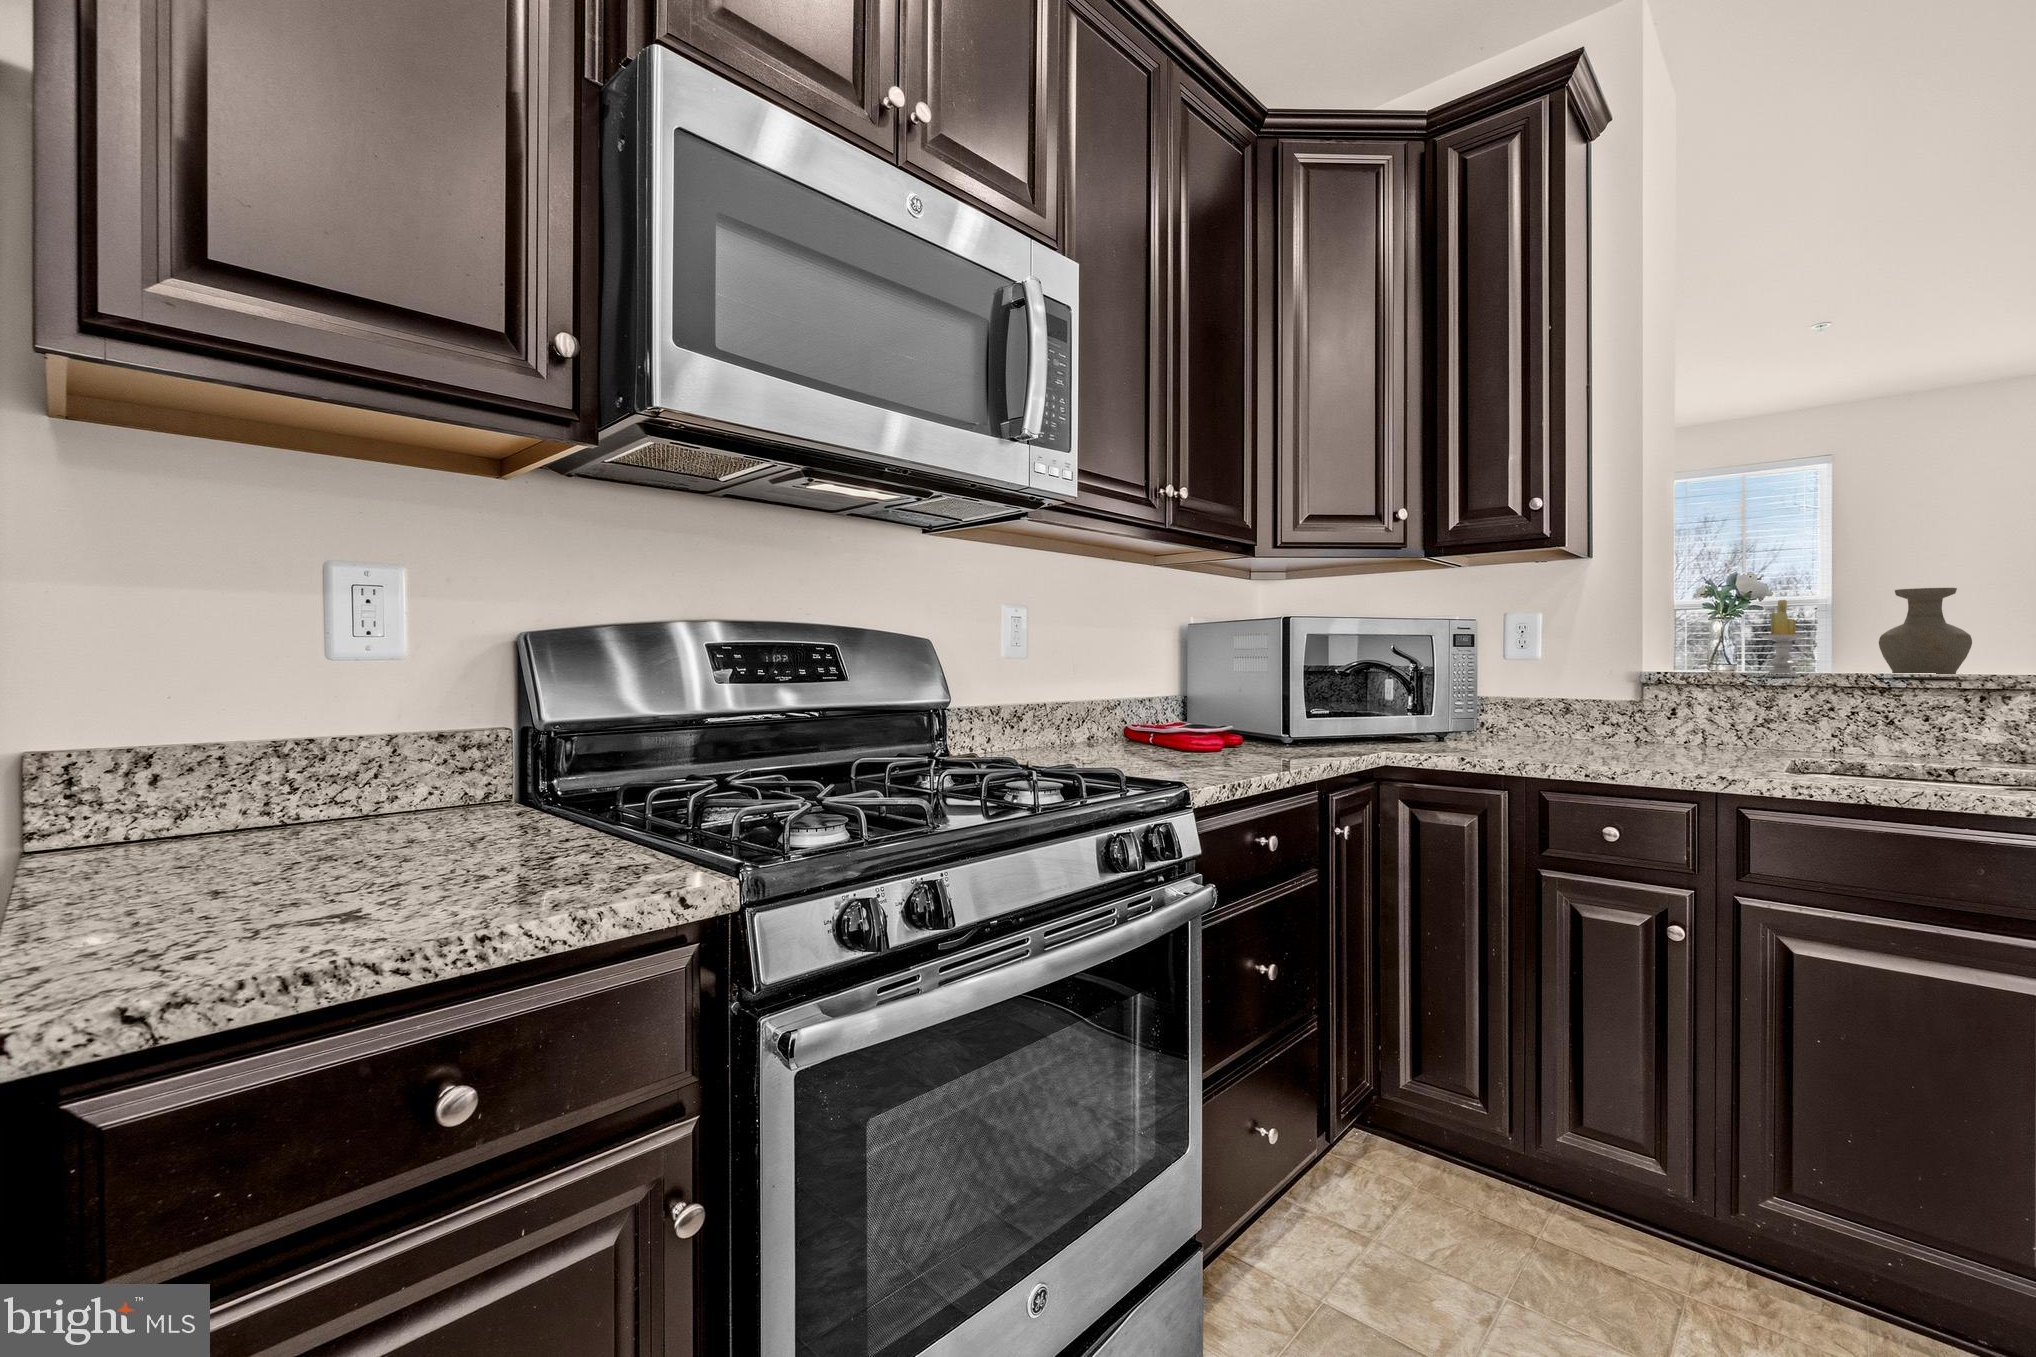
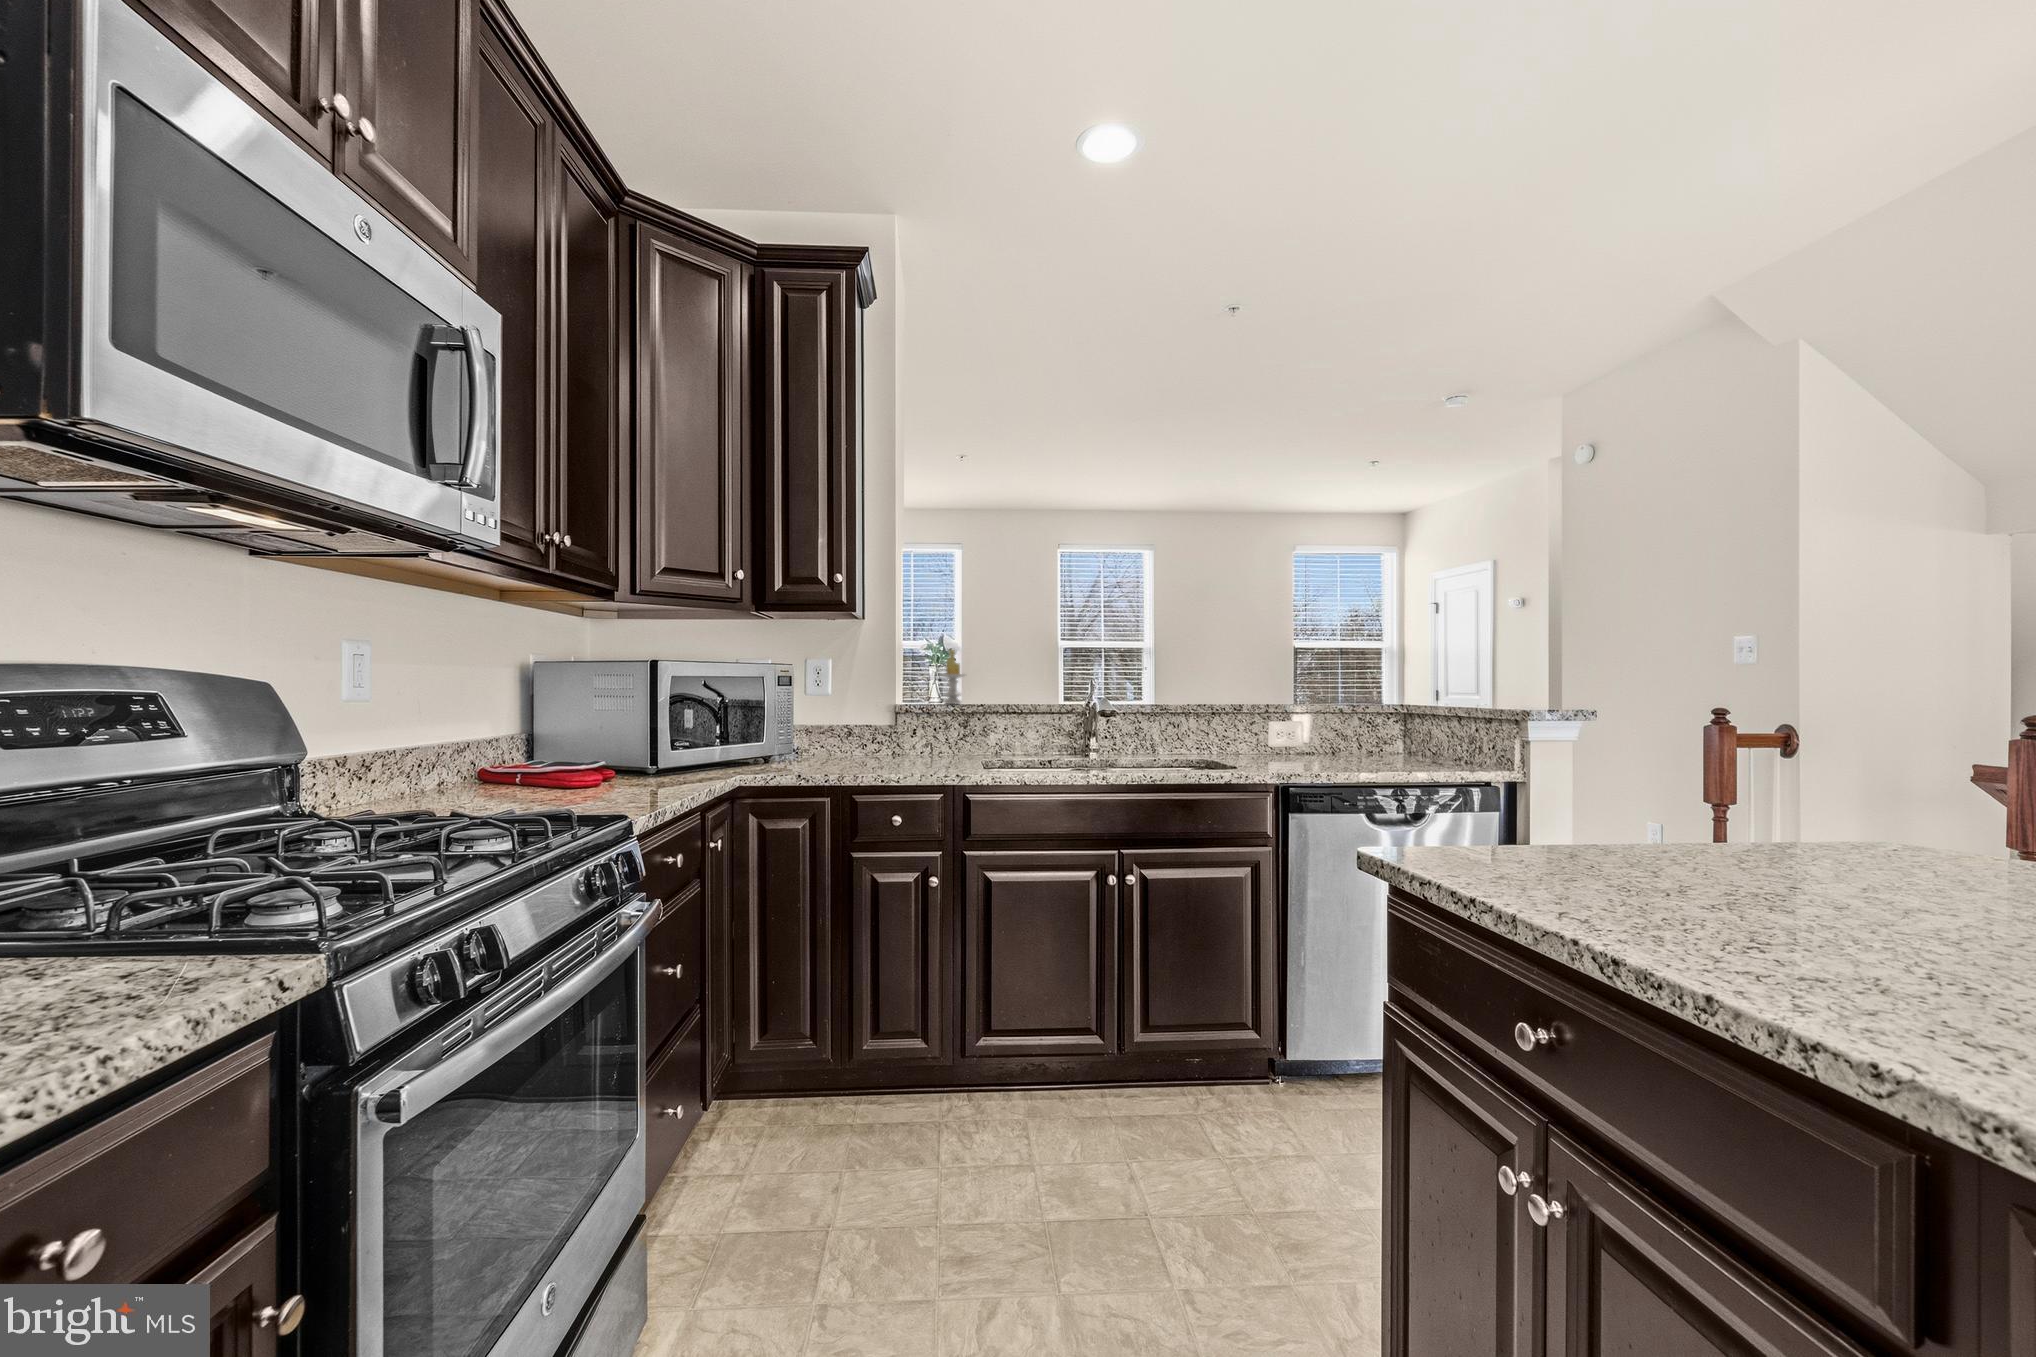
vase: present [1879,588,1972,679] -> none [1002,644,1048,704]

